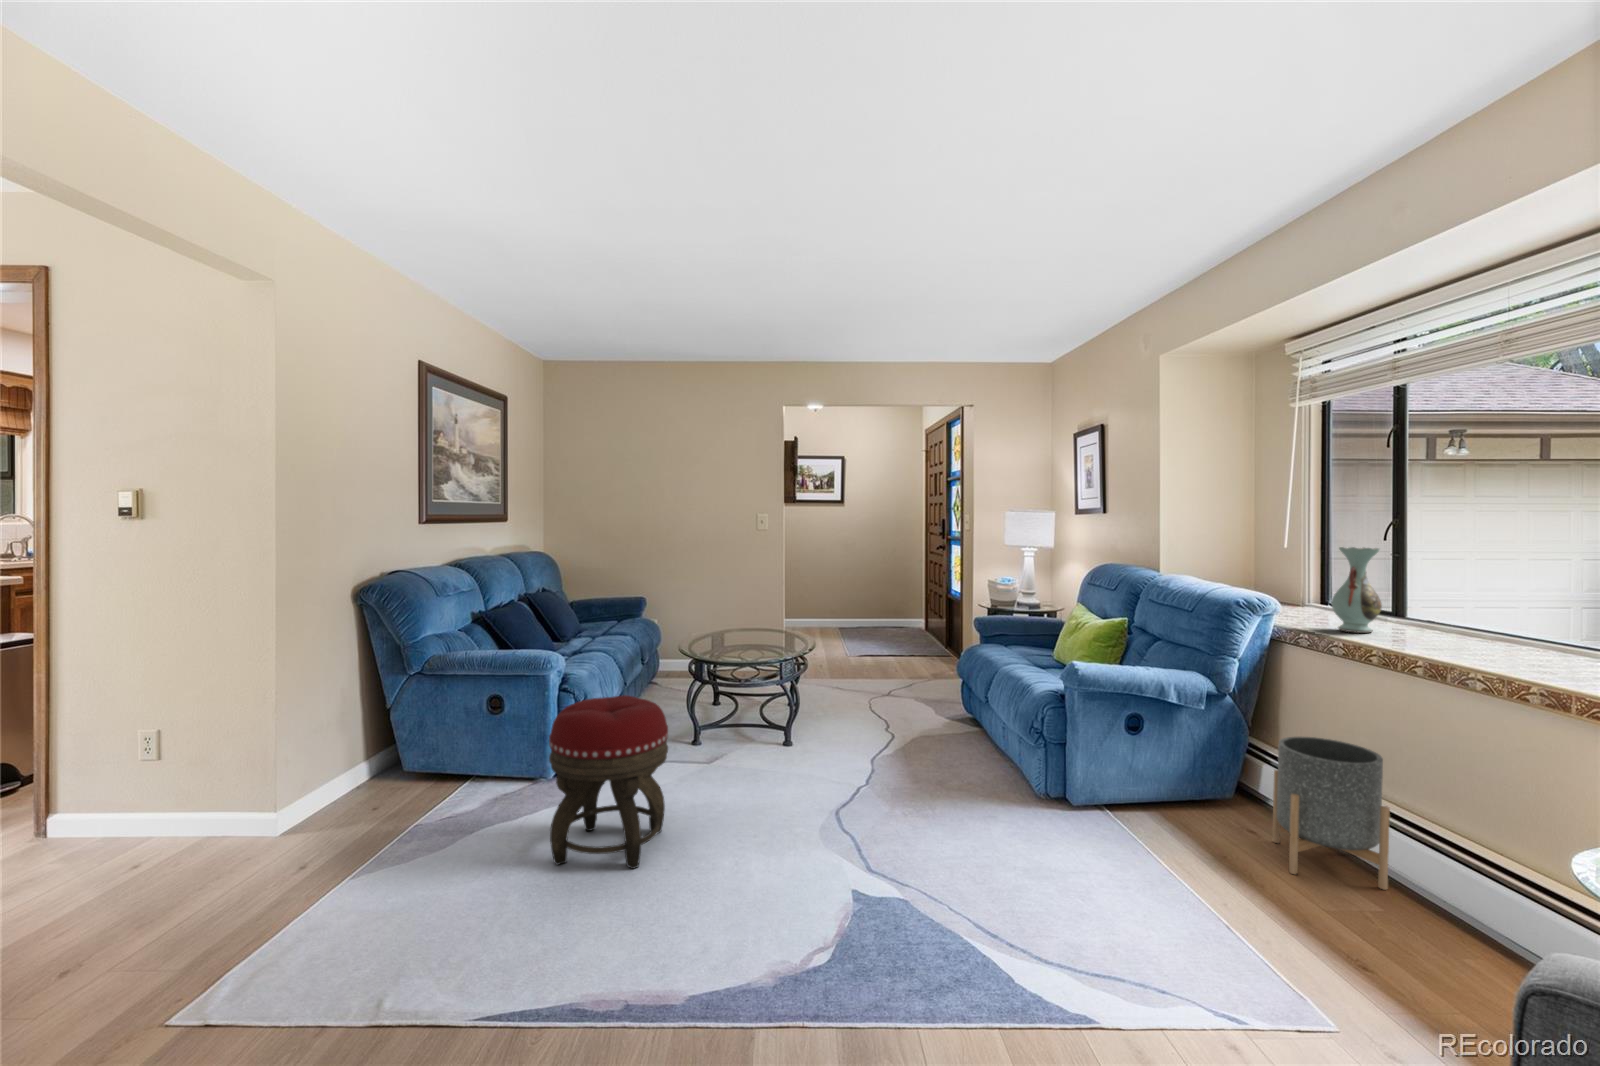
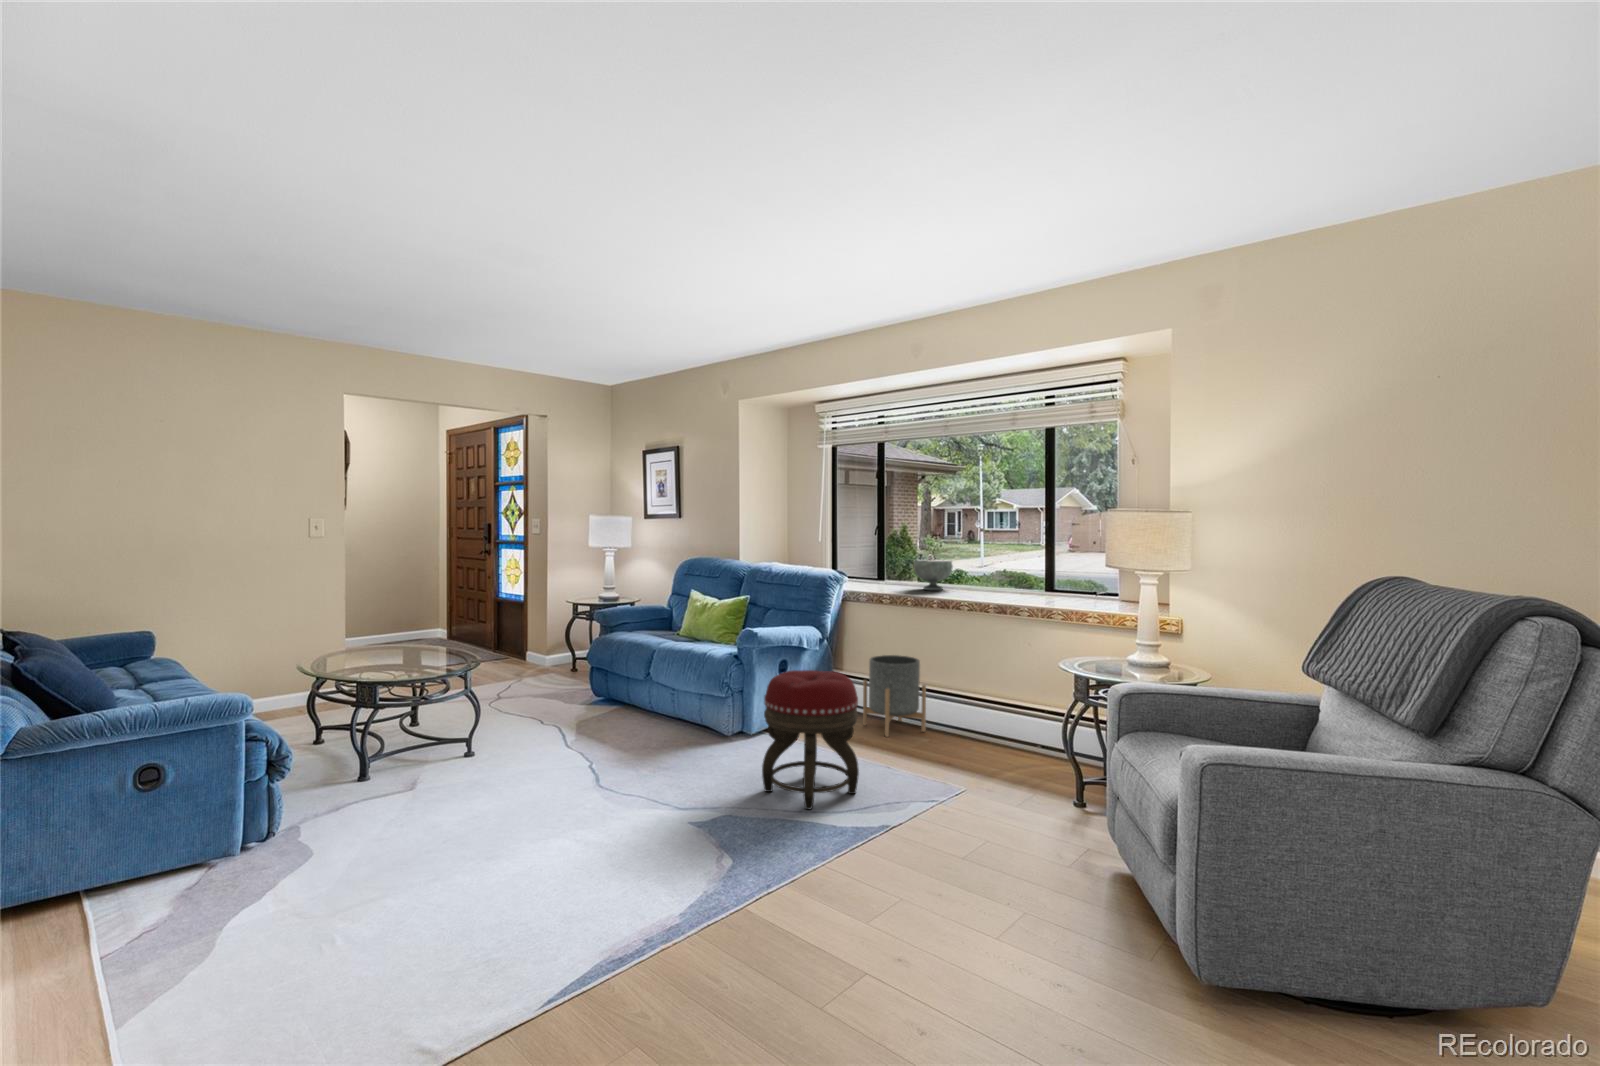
decorative vase: present [1332,547,1382,633] -> none [871,539,895,591]
decorative bowl: none [1419,586,1515,644] -> present [914,560,953,590]
footstool: present [549,695,668,869] -> present [762,670,859,809]

